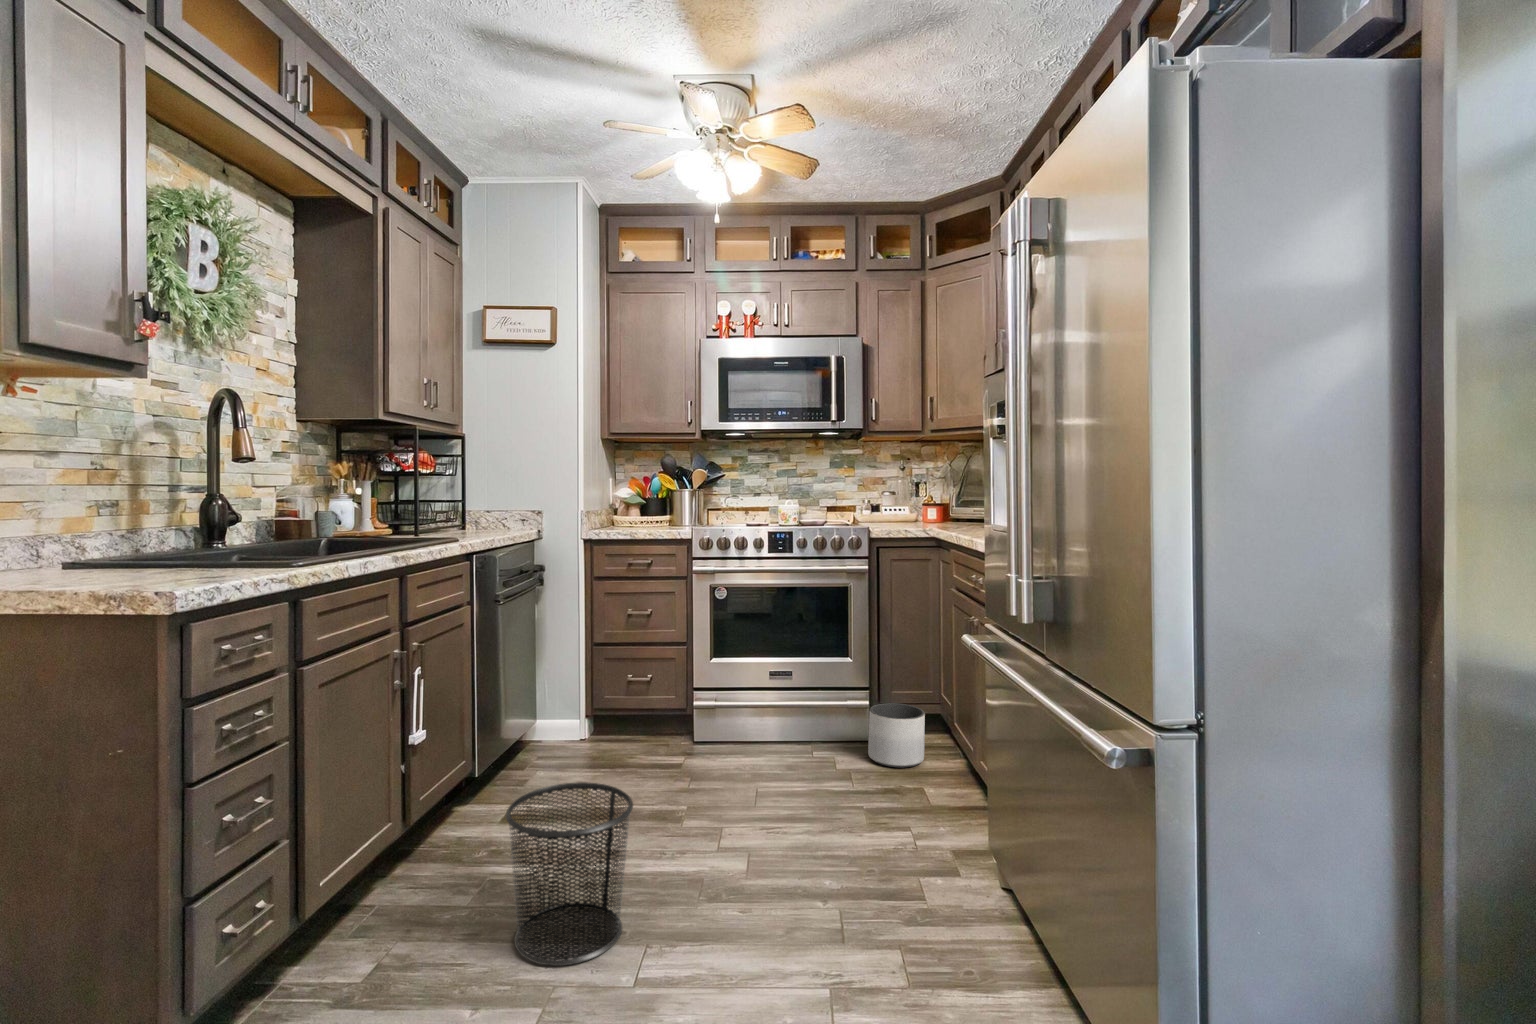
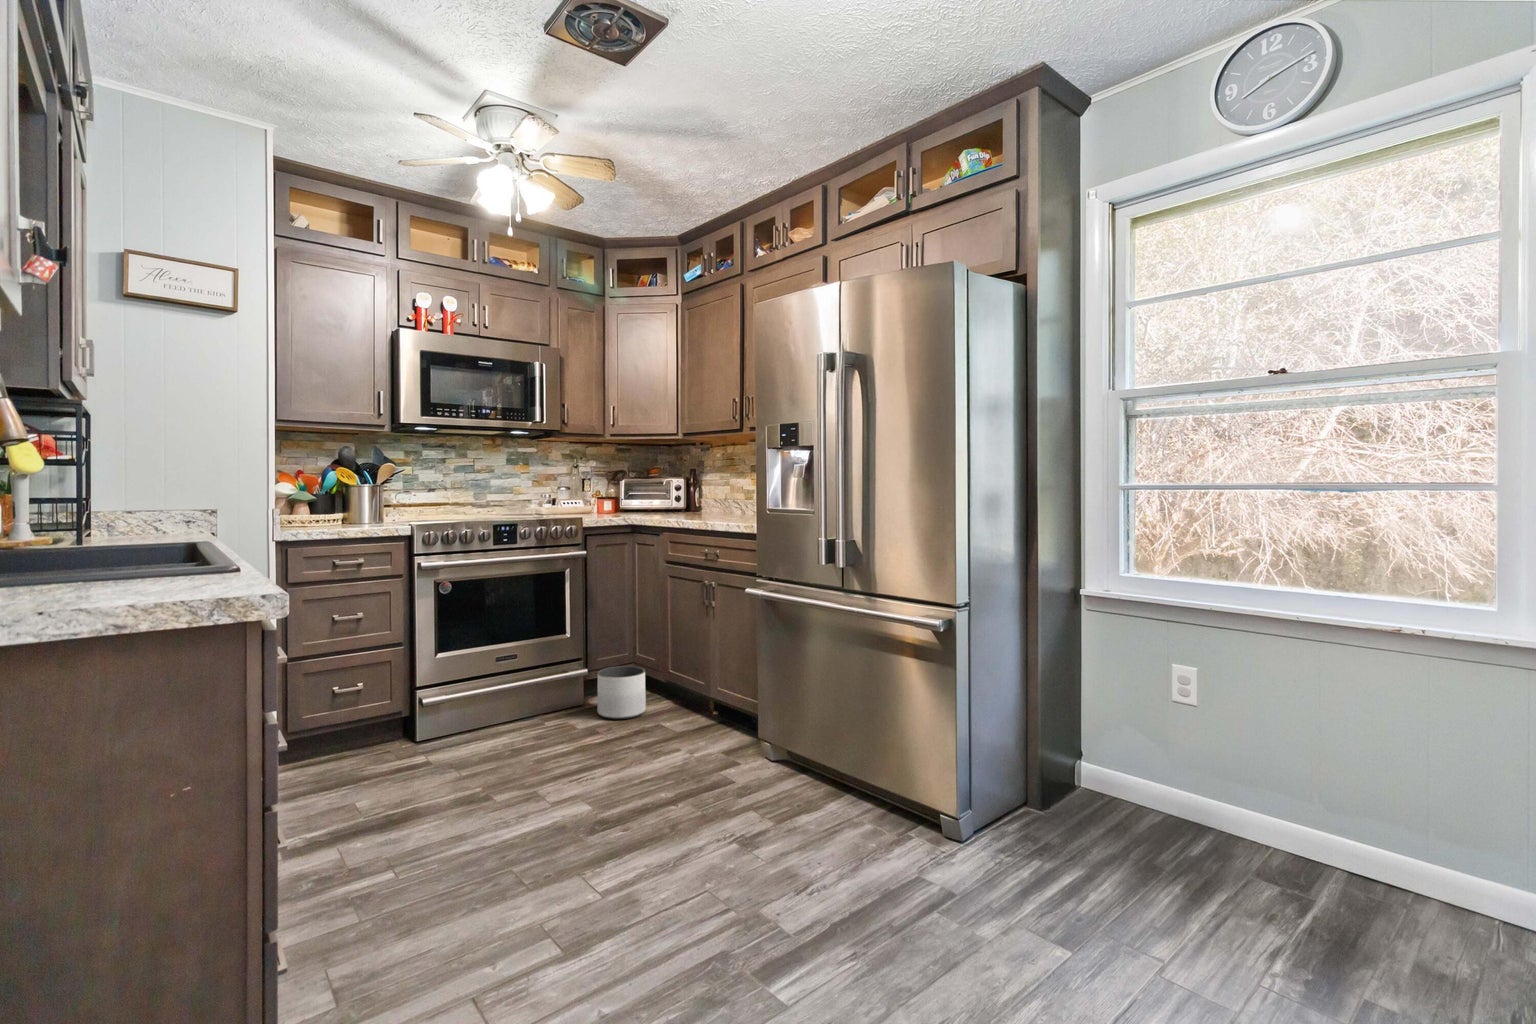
waste bin: present [506,782,633,966] -> none [433,760,558,932]

